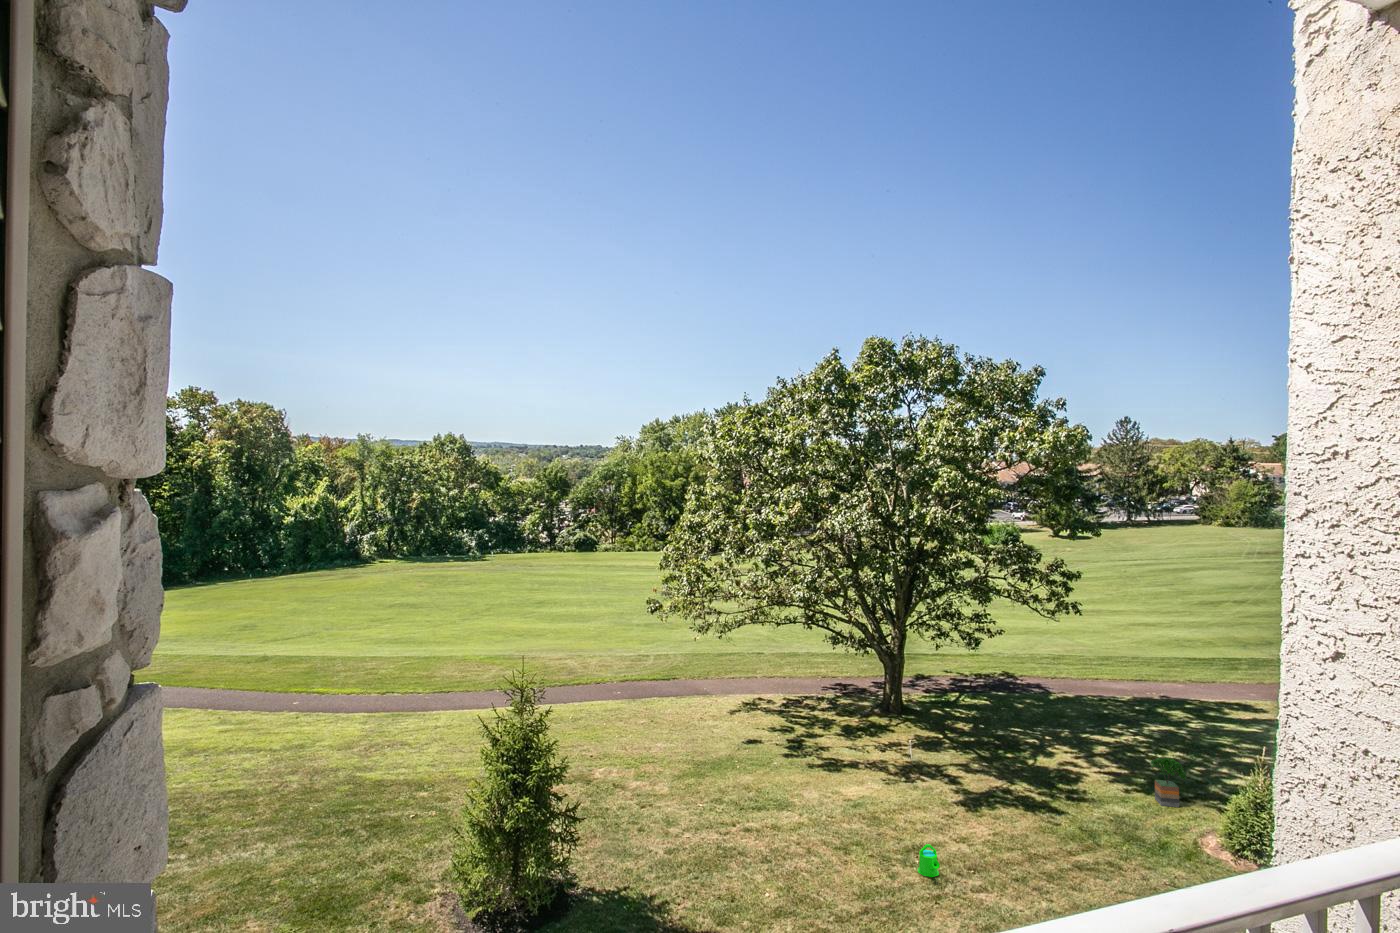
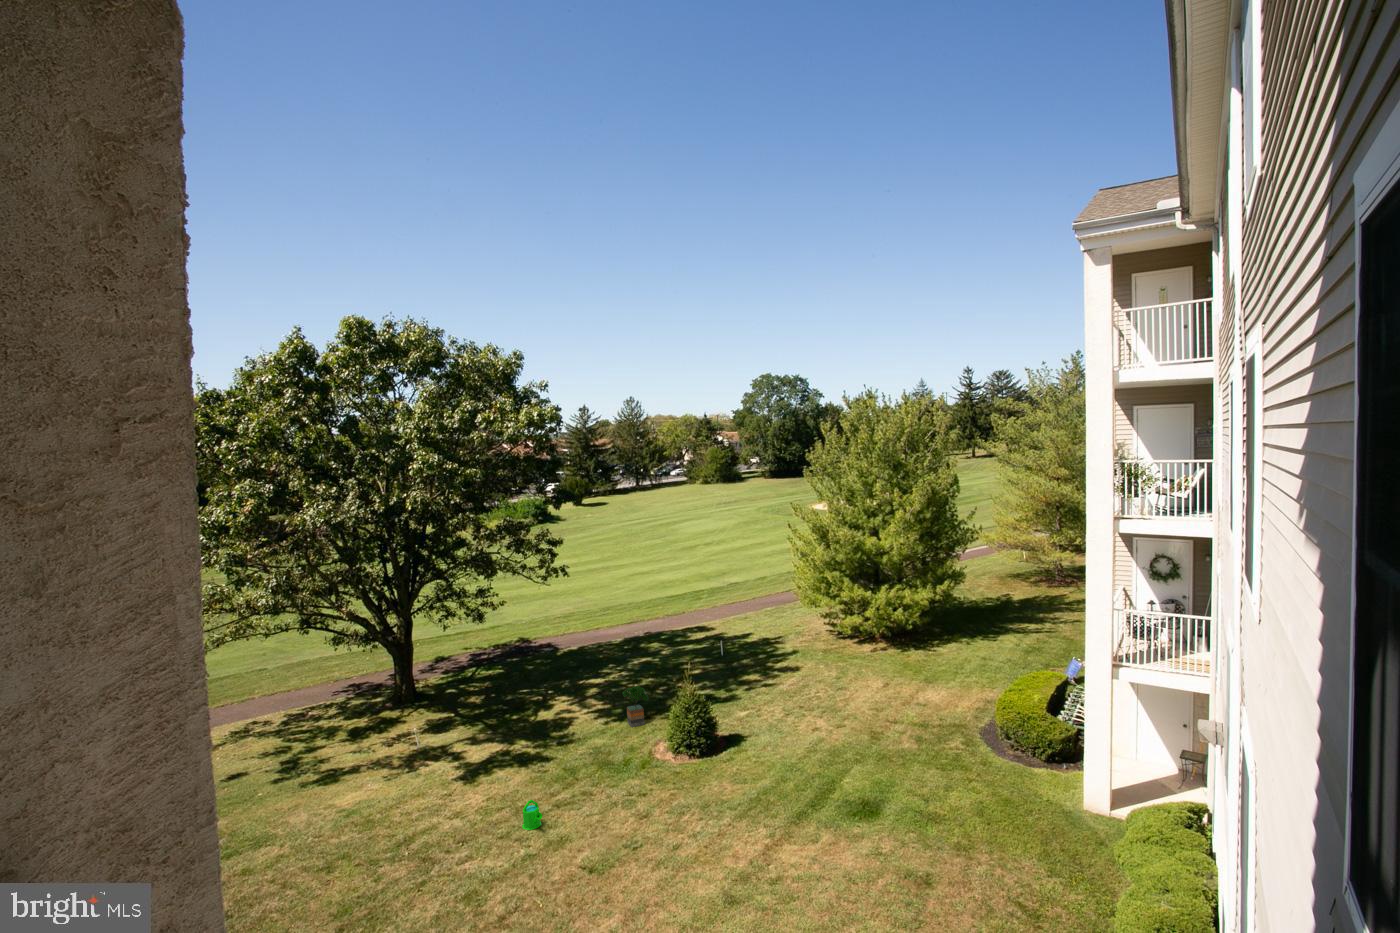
watering can: present [918,844,940,877] -> present [522,800,542,830]

